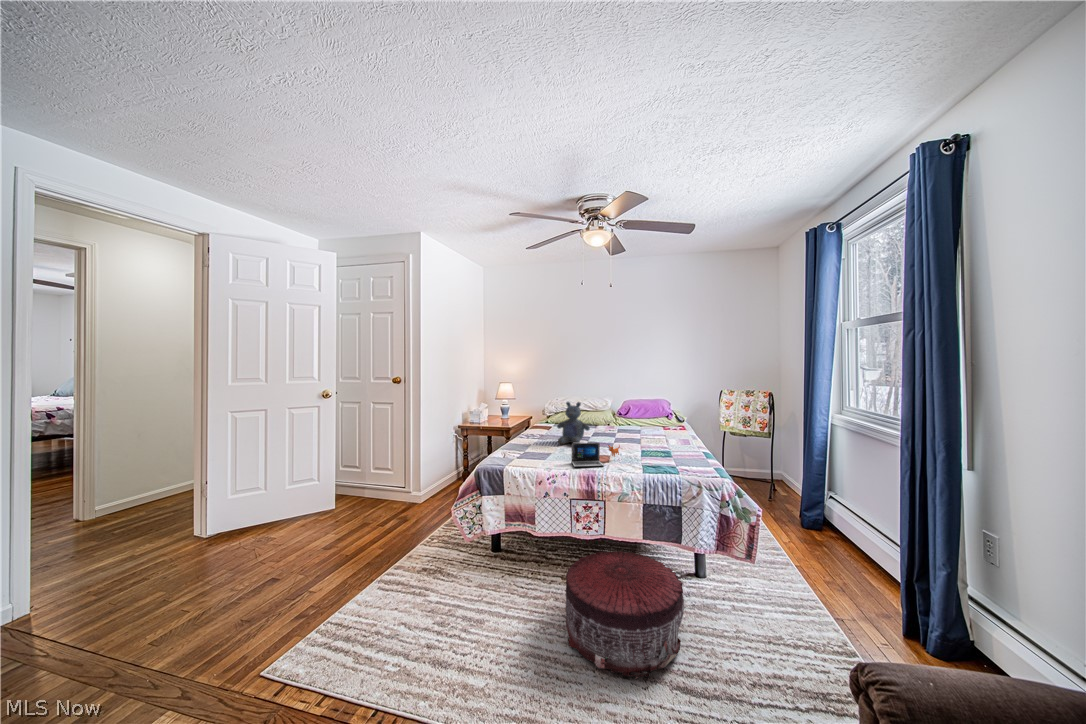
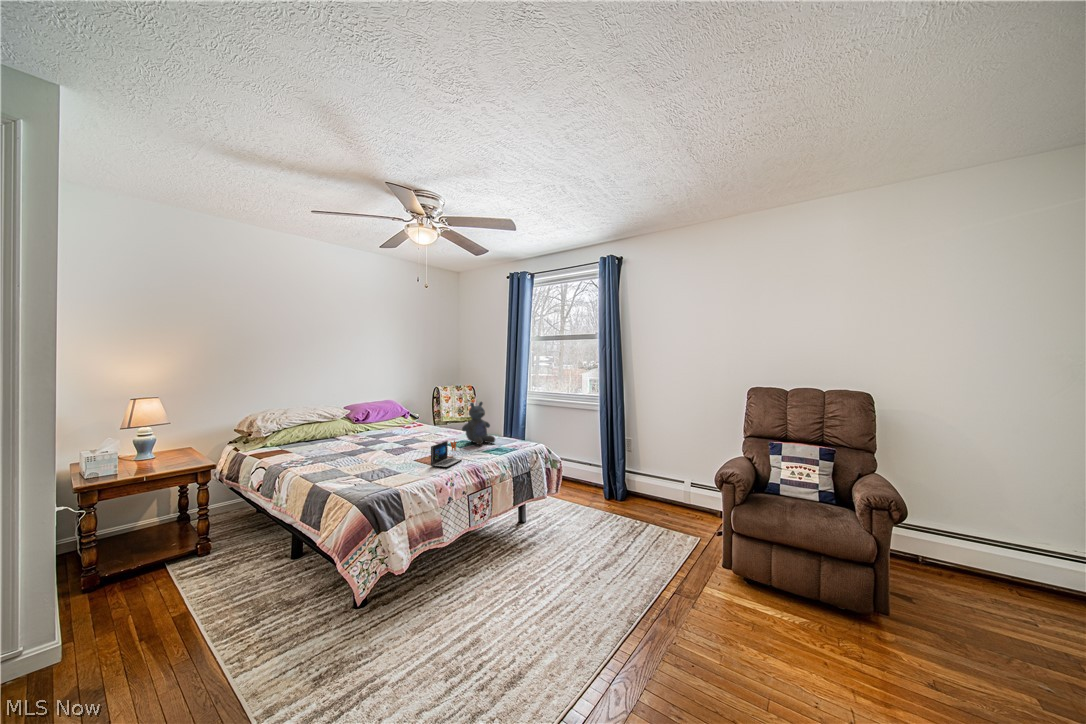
stuffed bear: present [557,402,590,445] -> present [462,402,495,445]
pouf: present [566,550,684,679] -> none [507,509,600,593]

